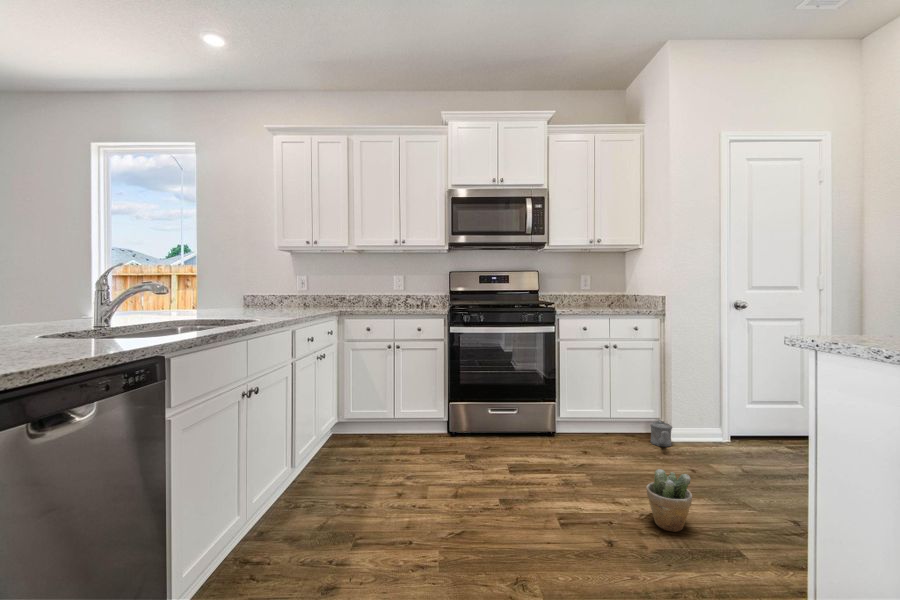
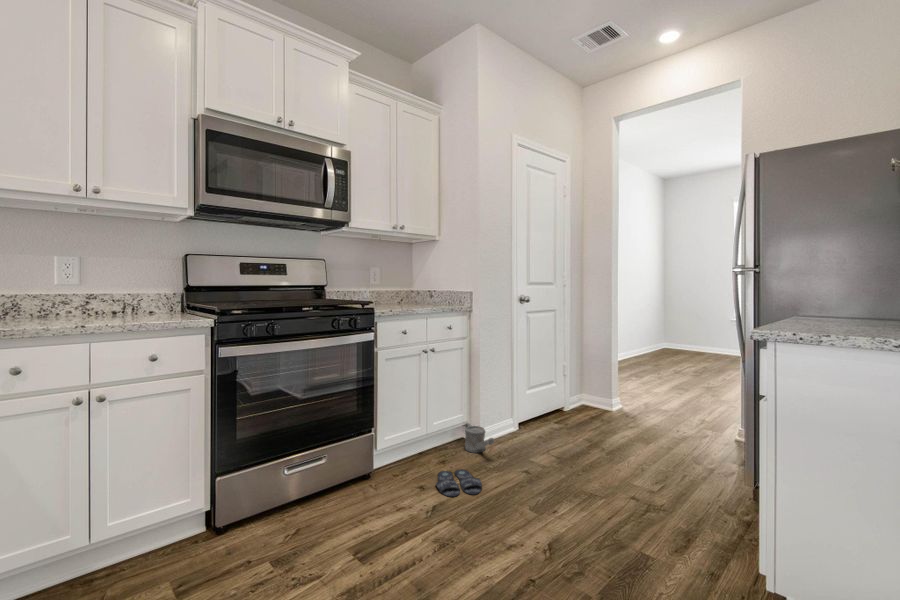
slippers: none [596,448,639,468] -> present [436,469,482,497]
potted plant: present [646,469,692,531] -> none [558,499,607,571]

